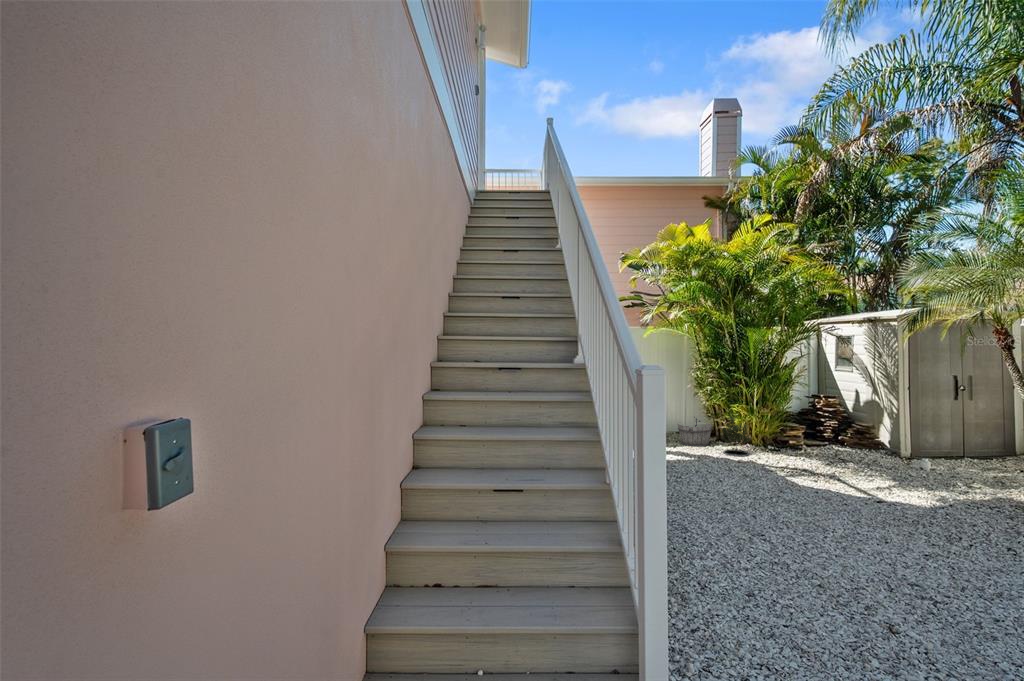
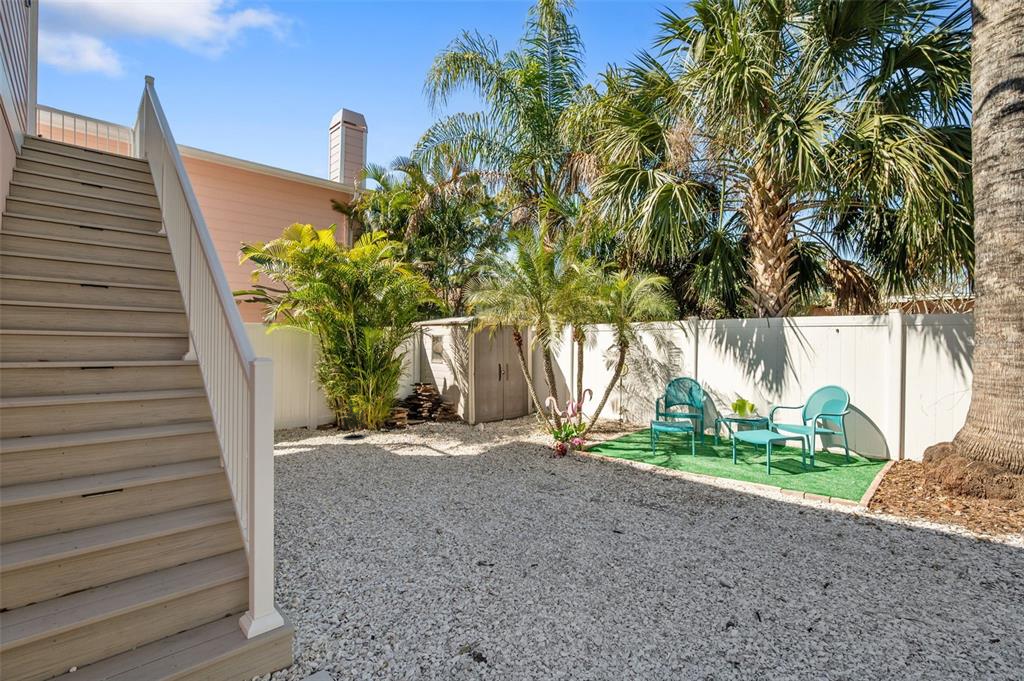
wooden bucket: present [678,417,712,447] -> none [301,409,334,437]

